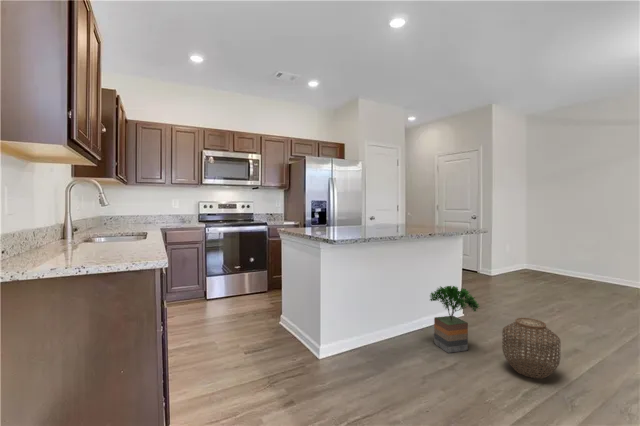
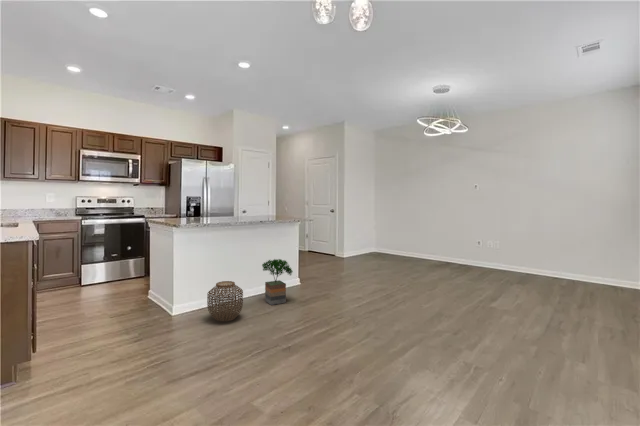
woven basket: present [502,318,560,378] -> present [207,281,243,321]

